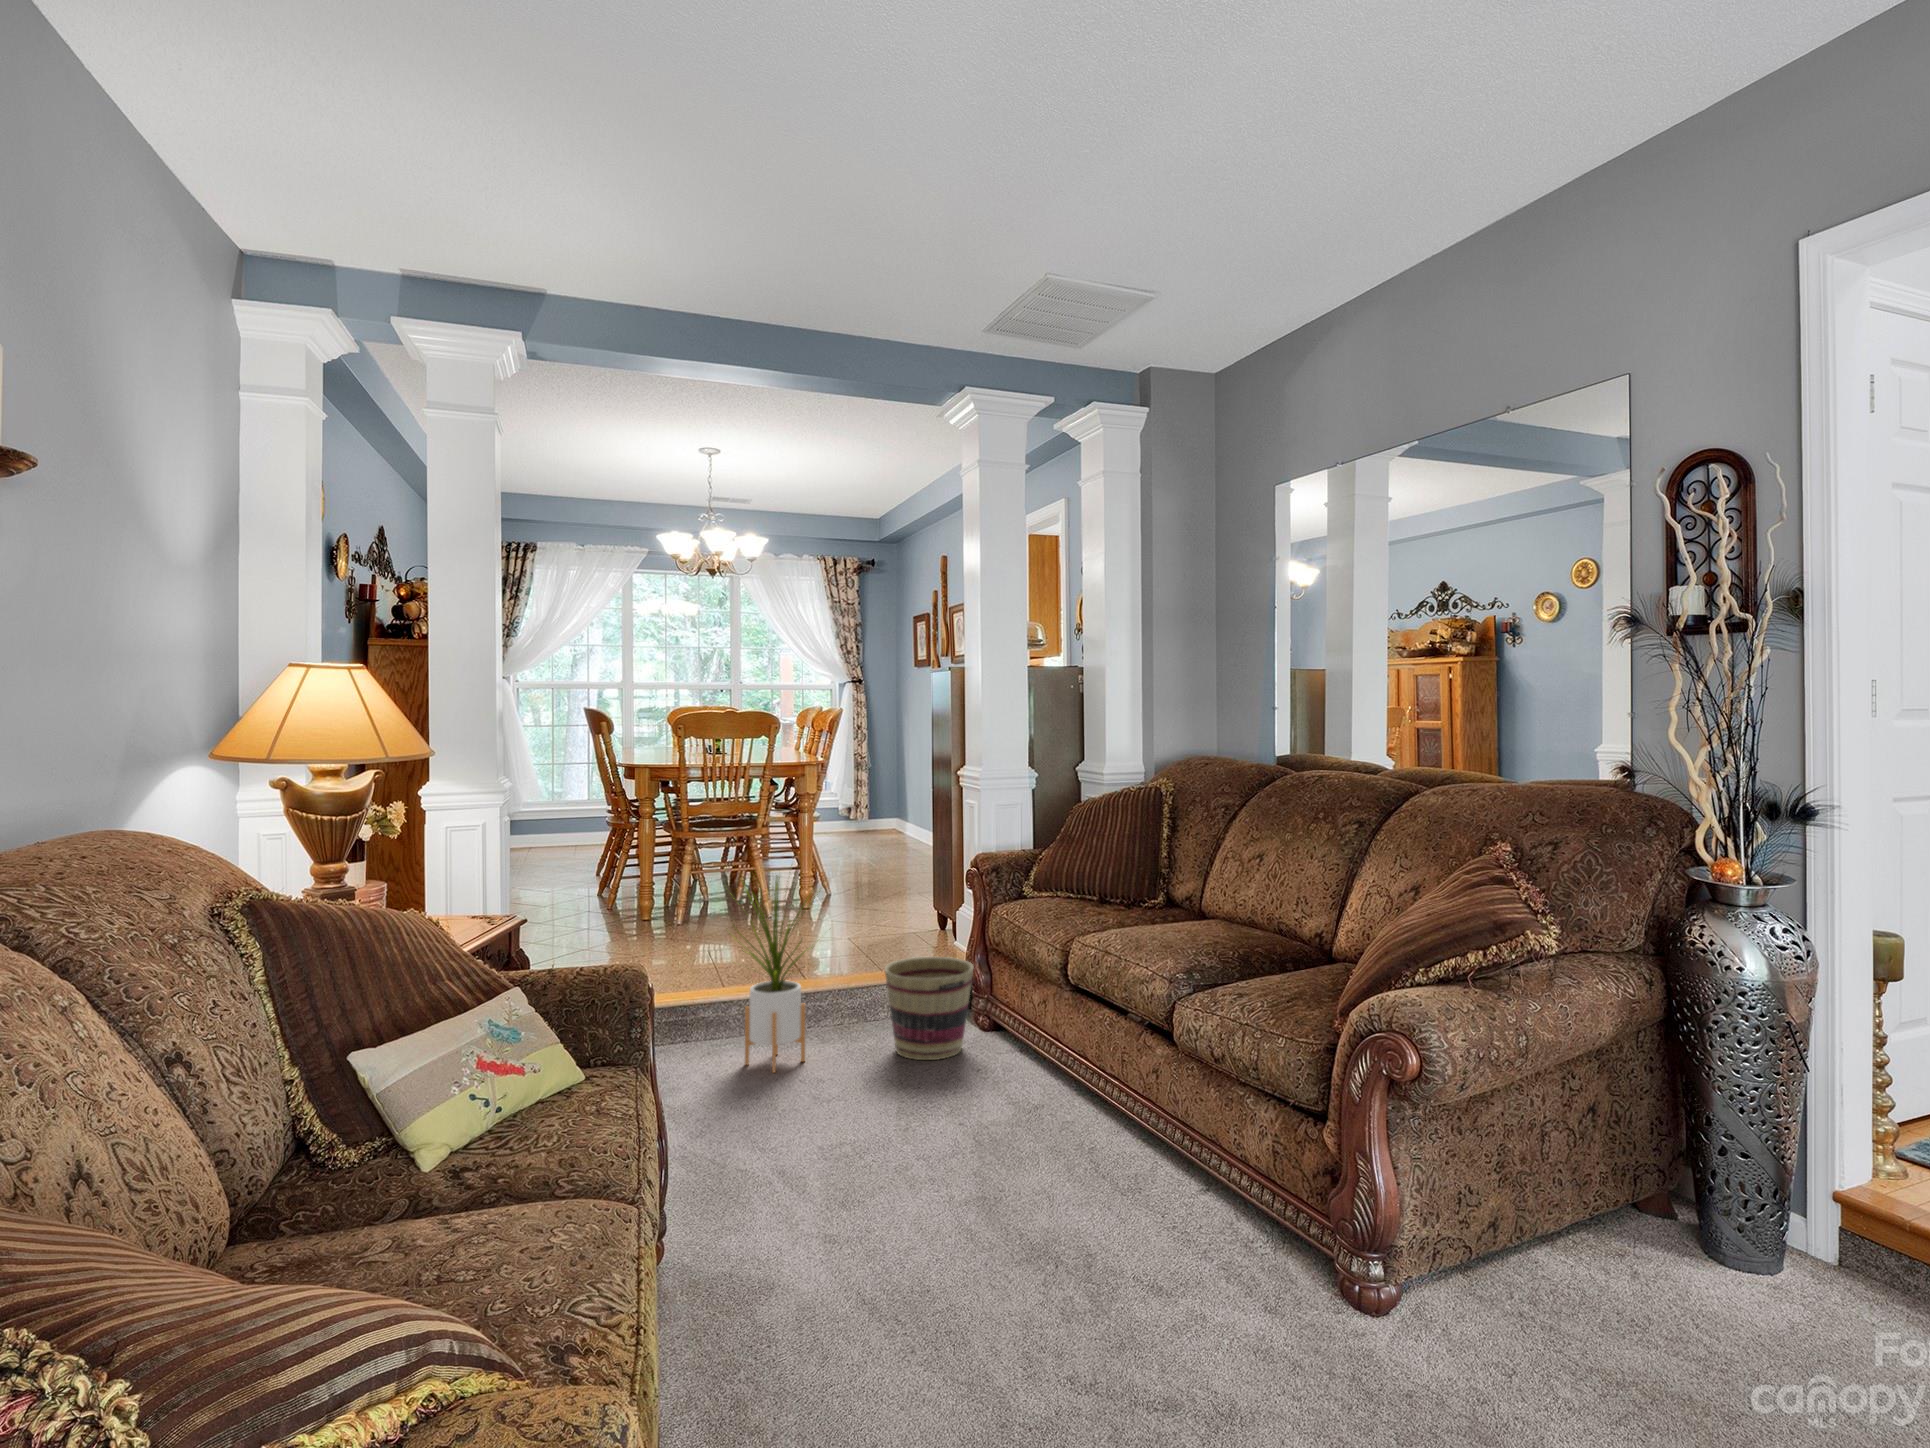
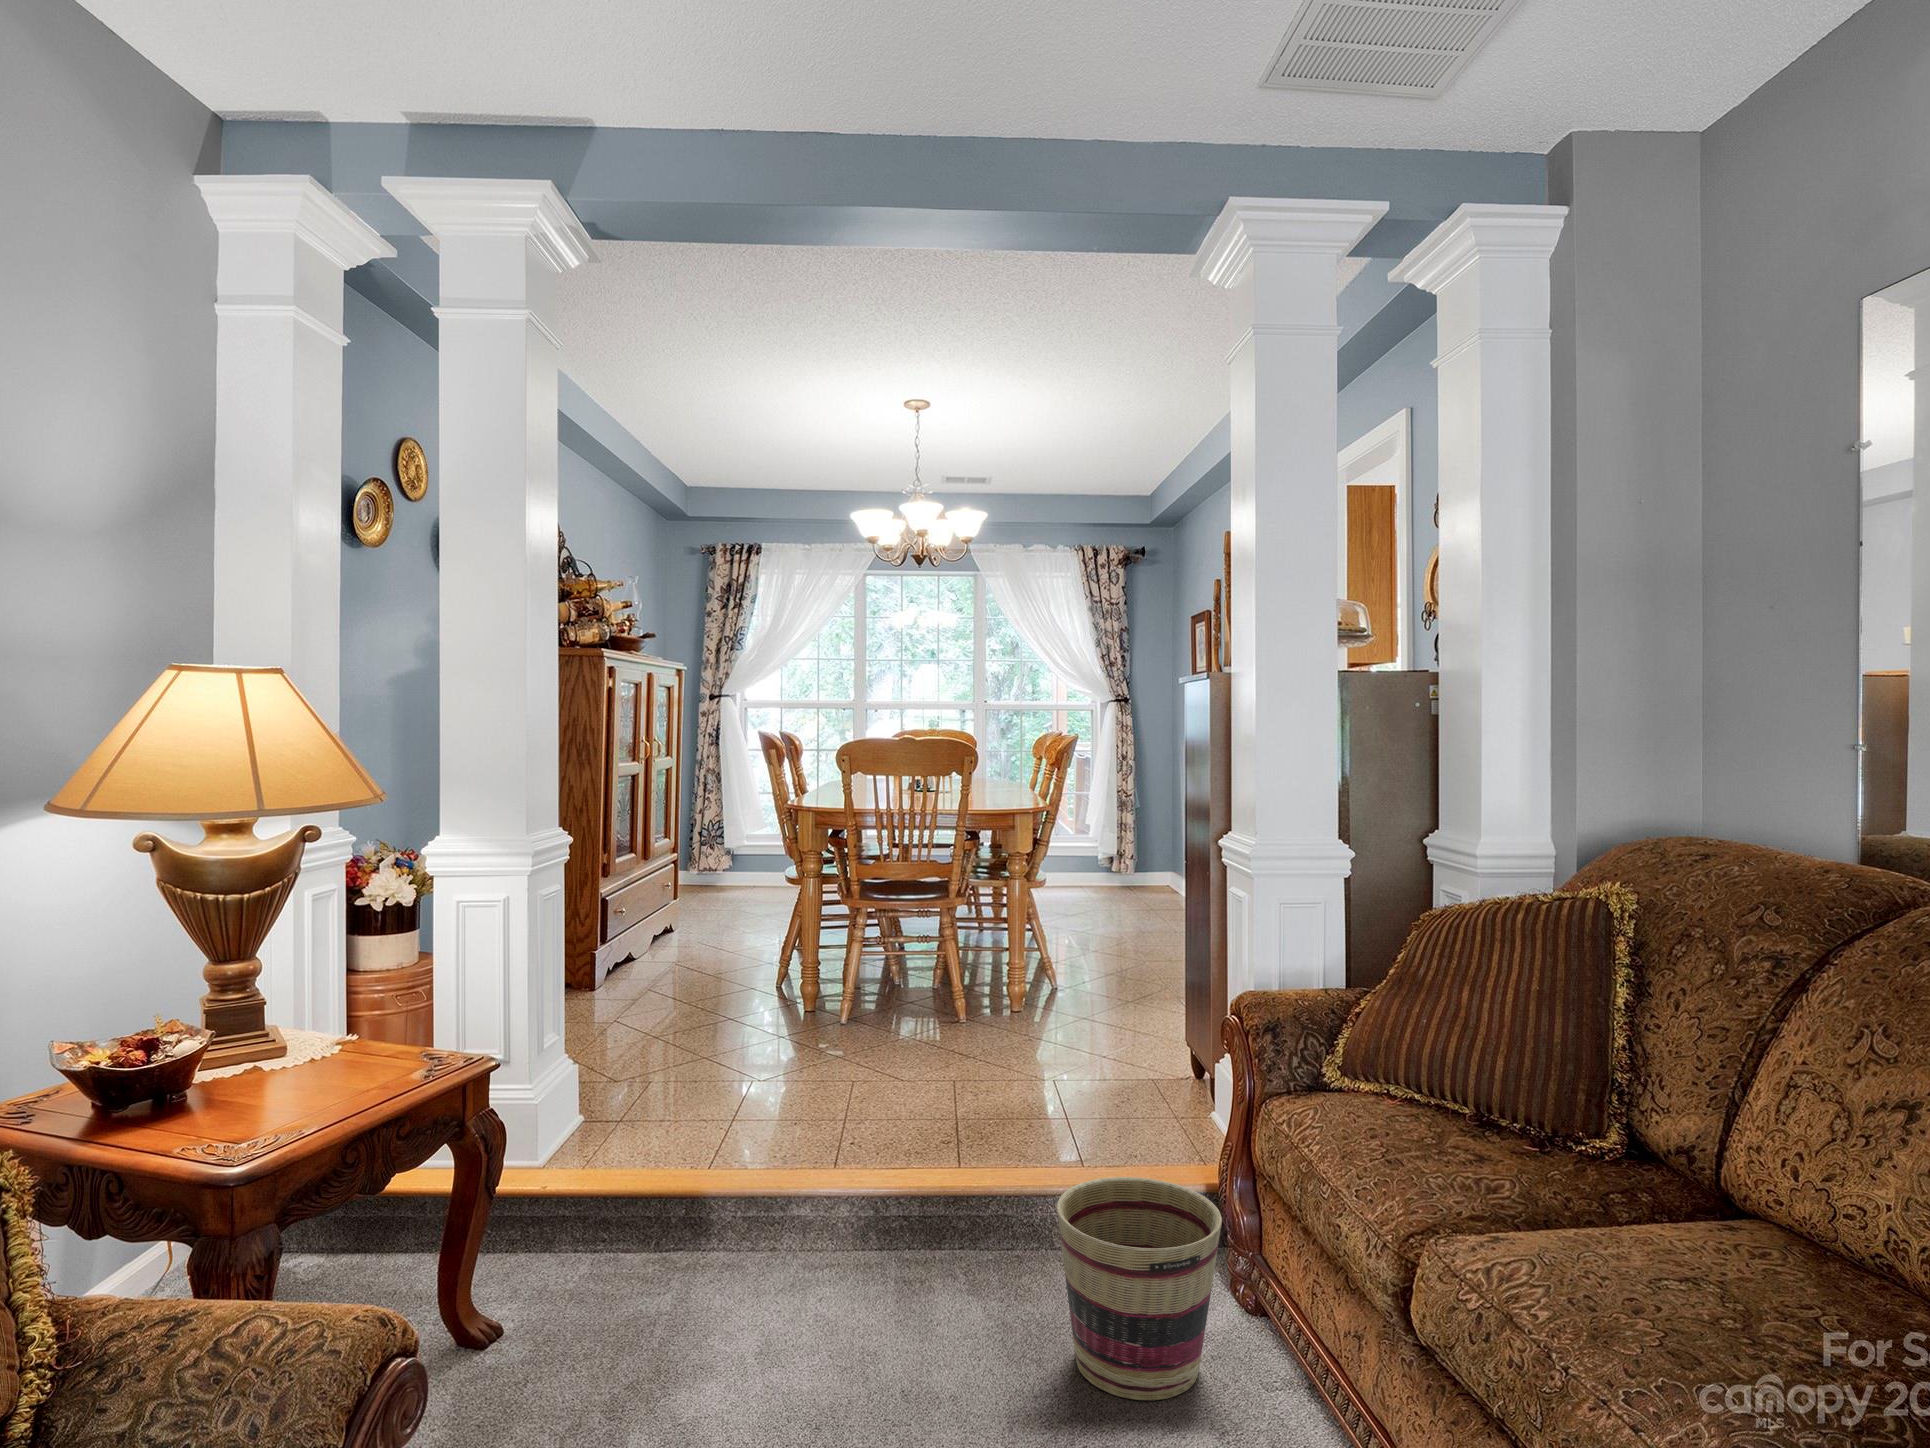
house plant: present [739,875,820,1073] -> none [776,994,961,1380]

